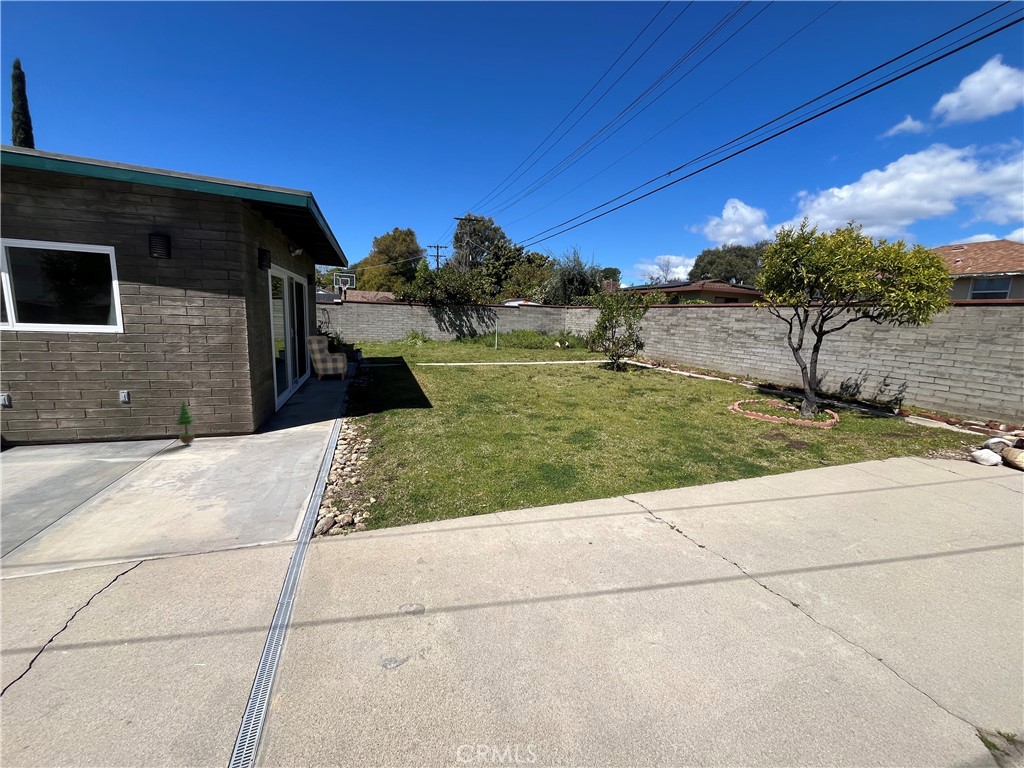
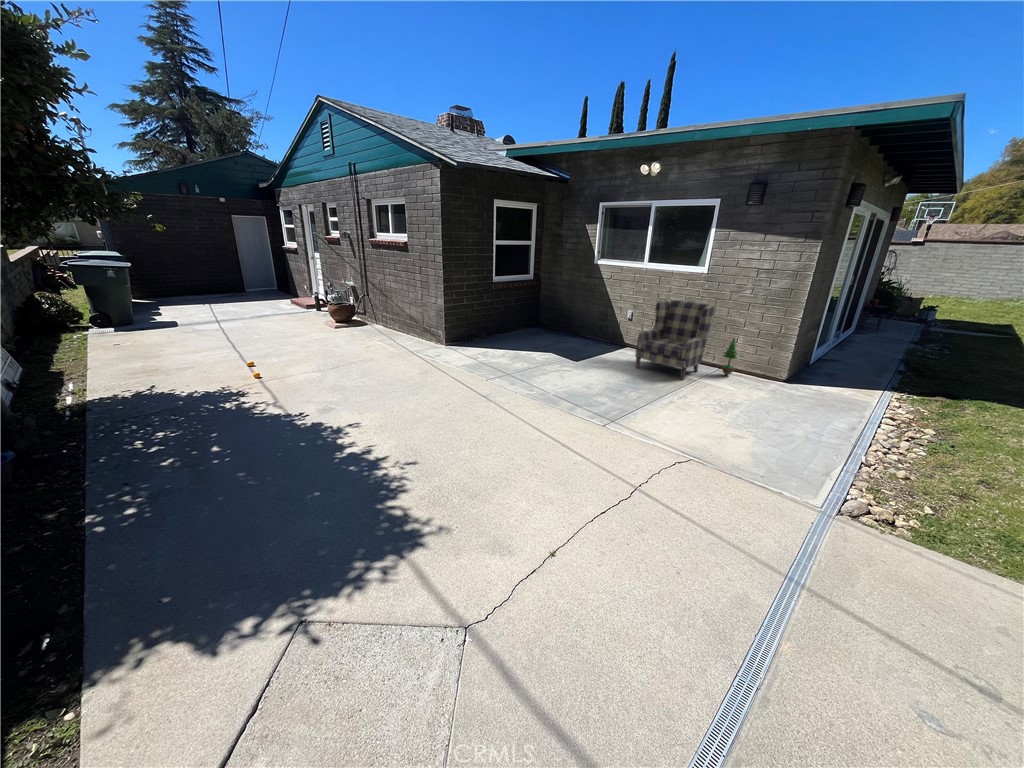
chair: present [306,336,347,380] -> present [635,300,716,380]

